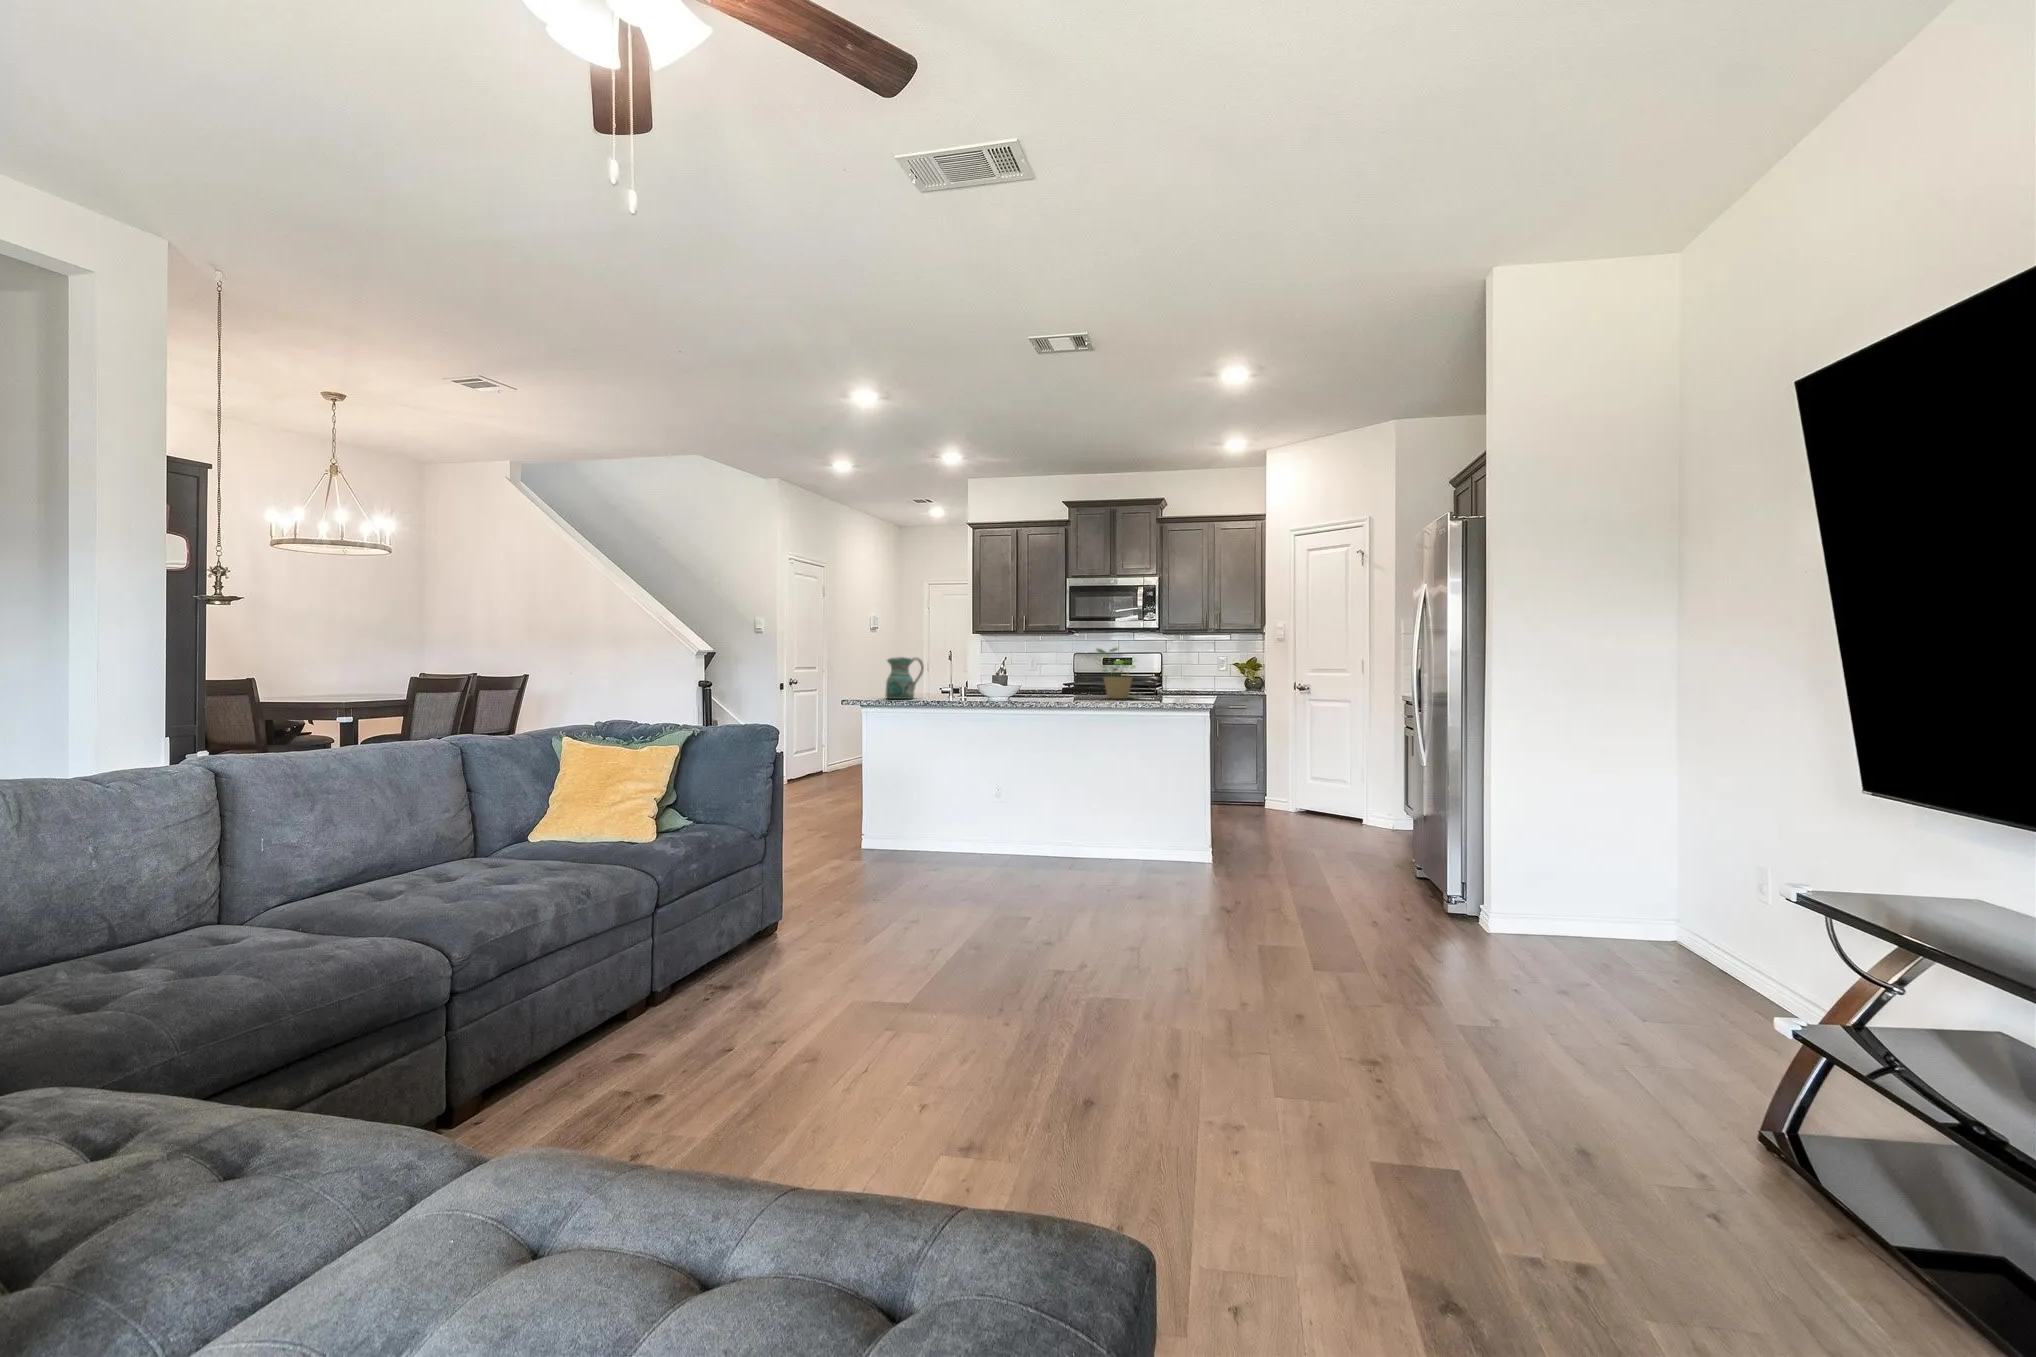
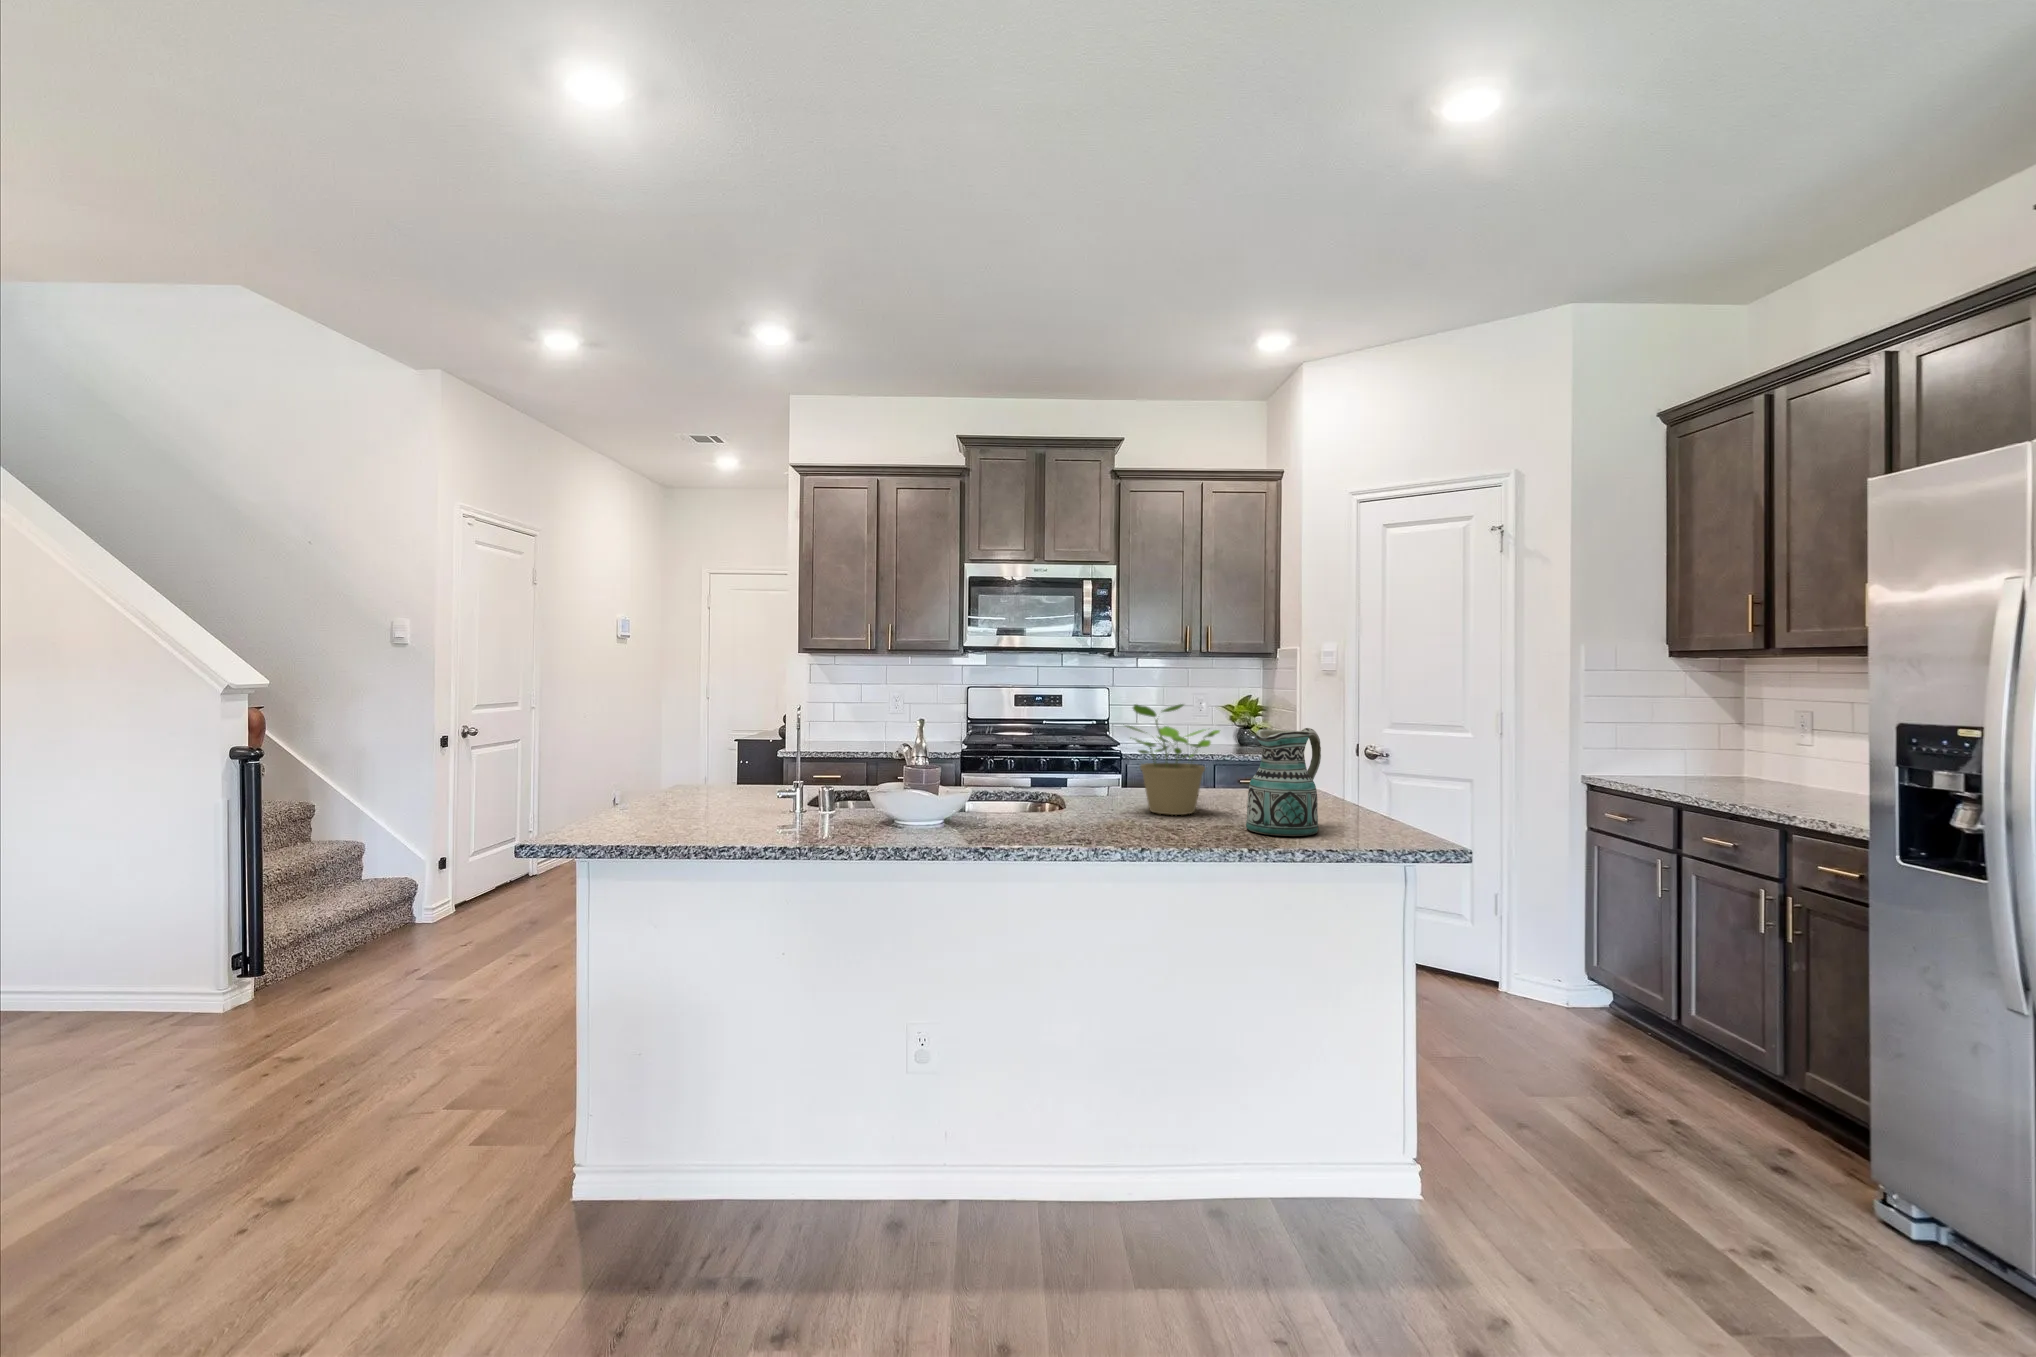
ceramic pitcher: present [886,657,924,699] -> present [1246,728,1321,836]

